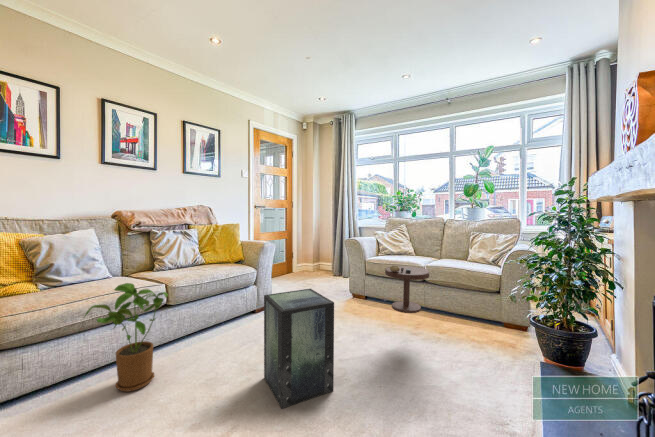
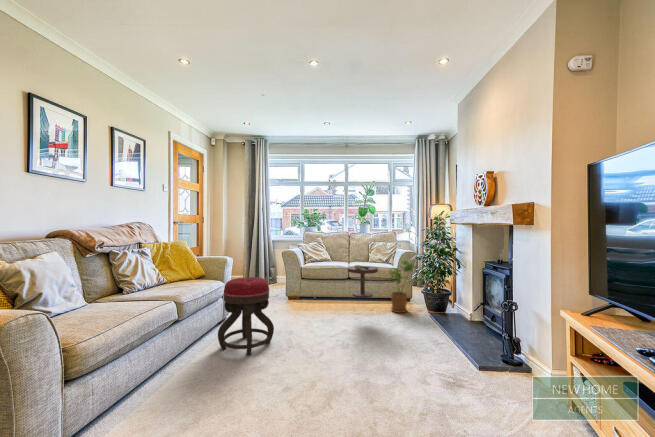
ottoman: none [217,267,275,354] -> present [218,277,274,355]
house plant: present [85,283,168,392] -> present [389,260,417,313]
storage box: present [264,289,334,408] -> none [297,286,351,370]

